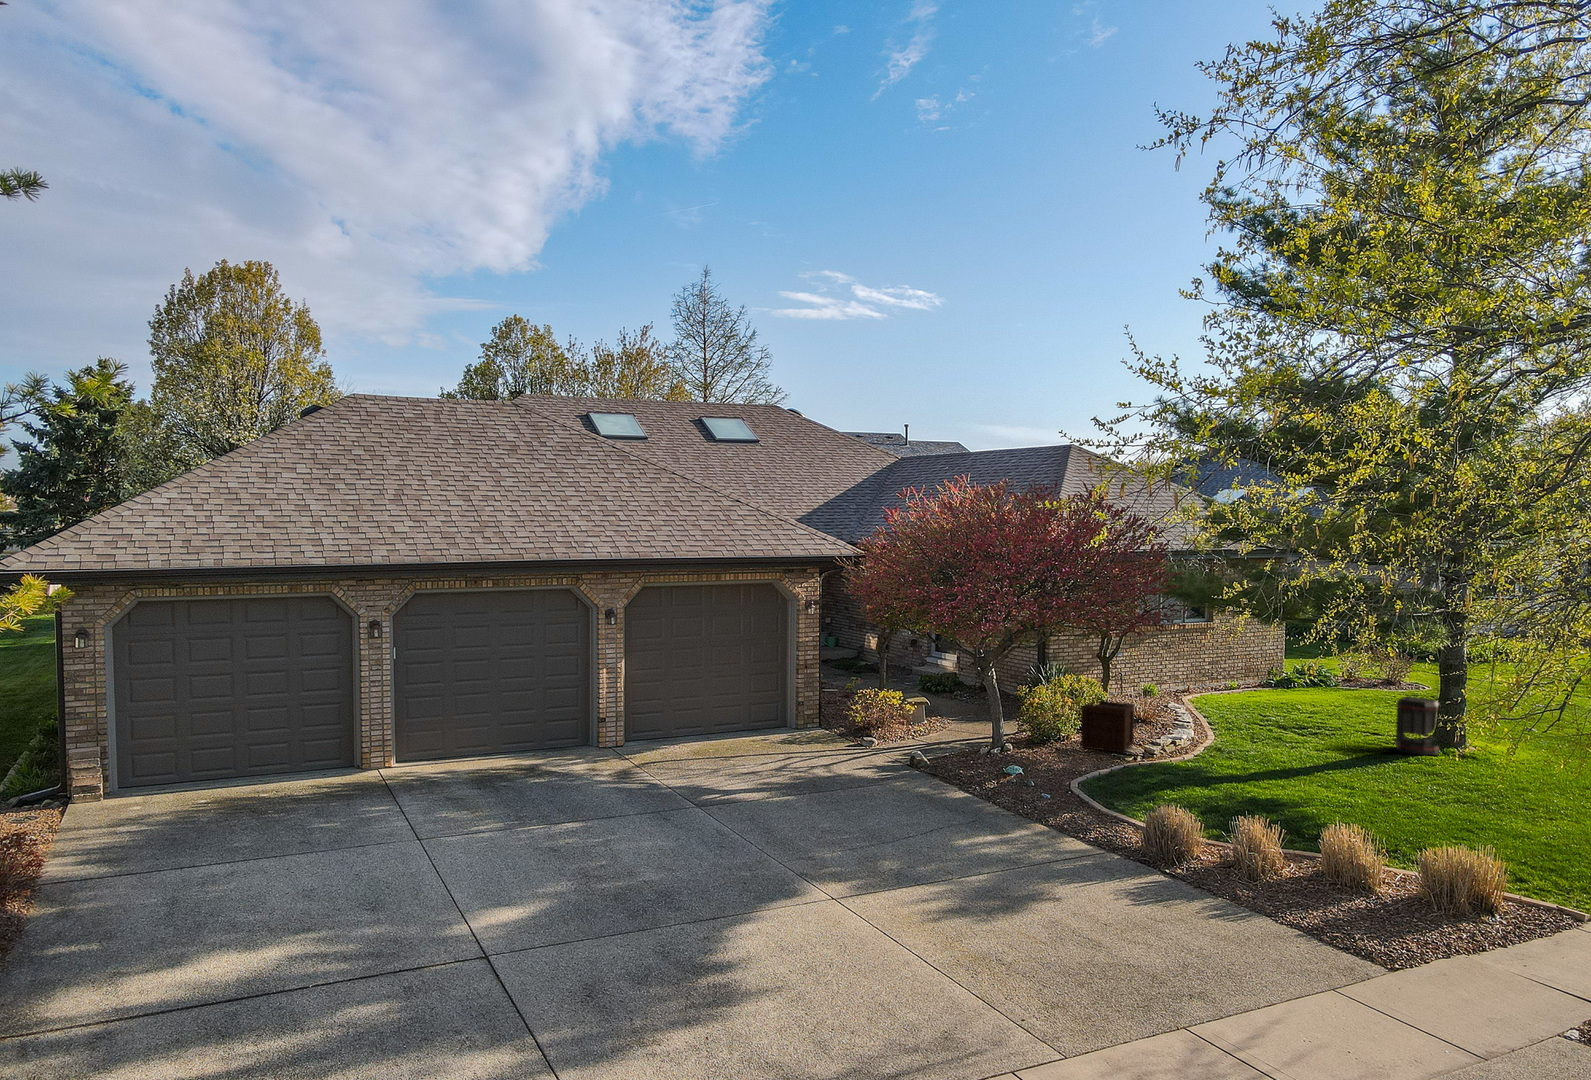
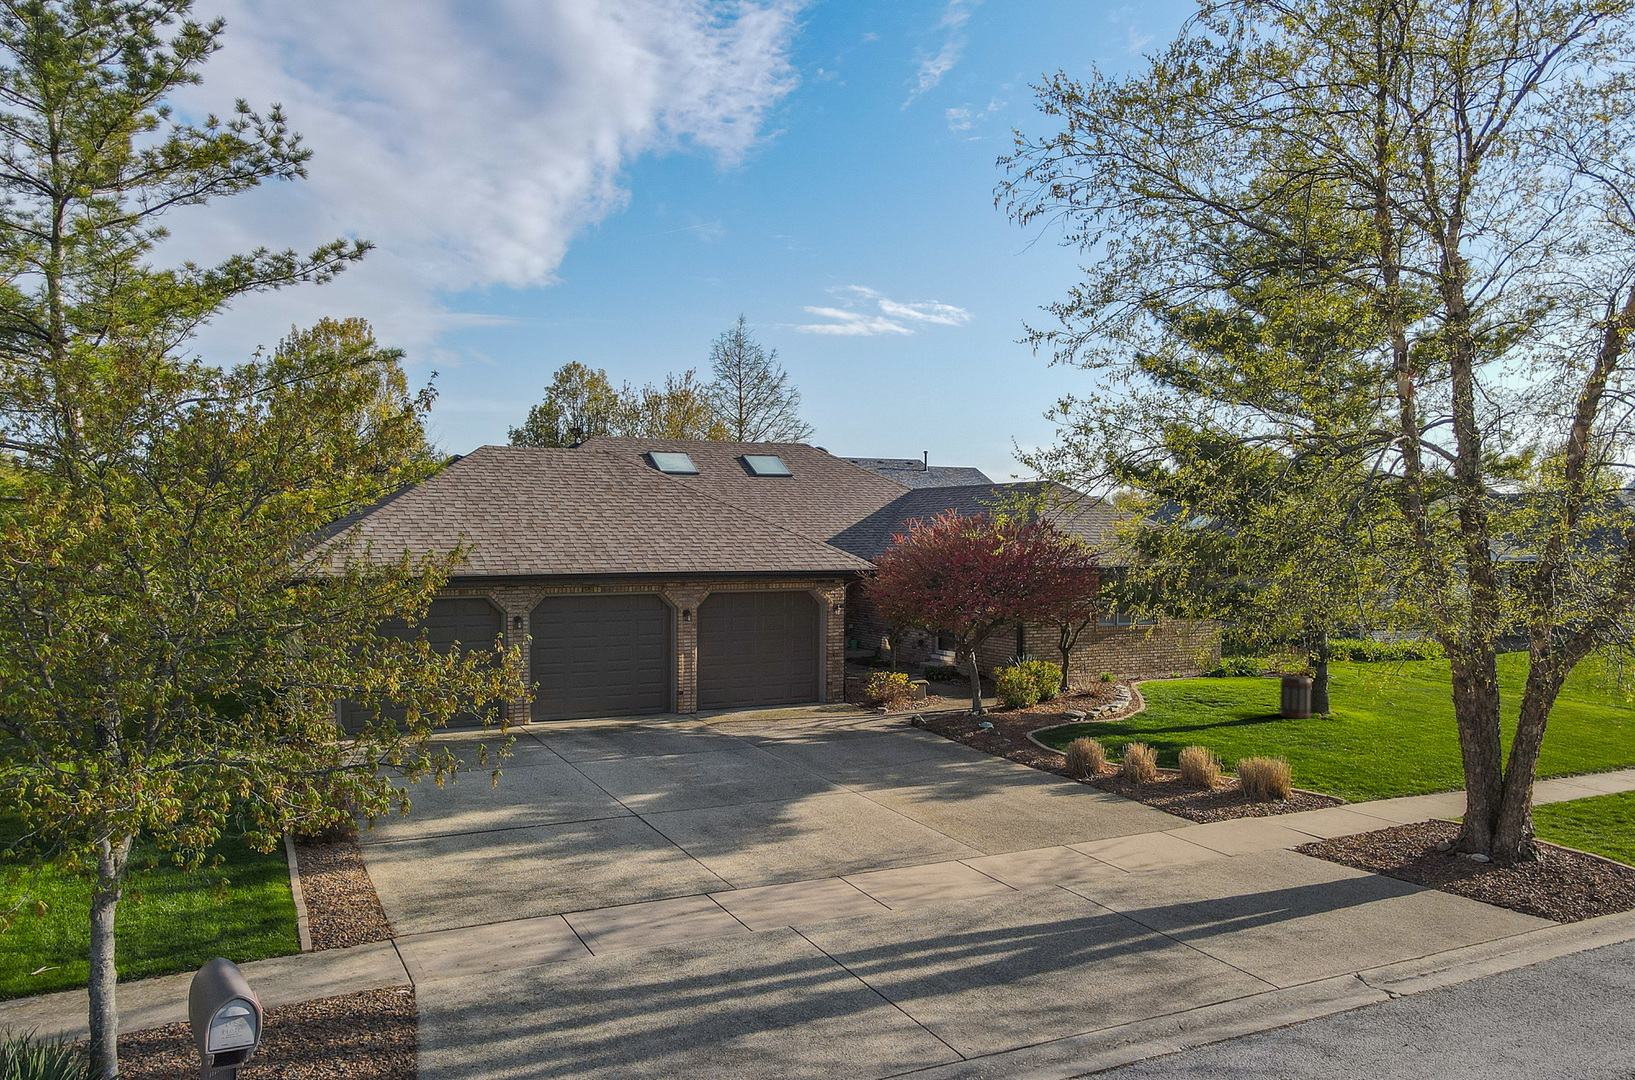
wooden crate: present [1081,701,1135,753] -> none [1041,679,1082,717]

